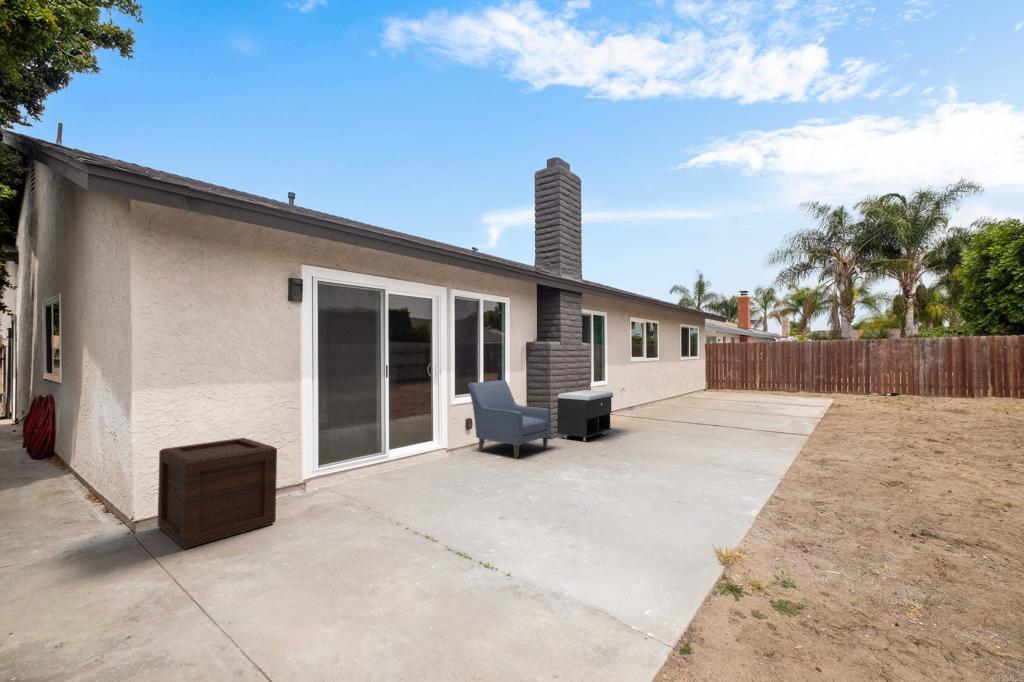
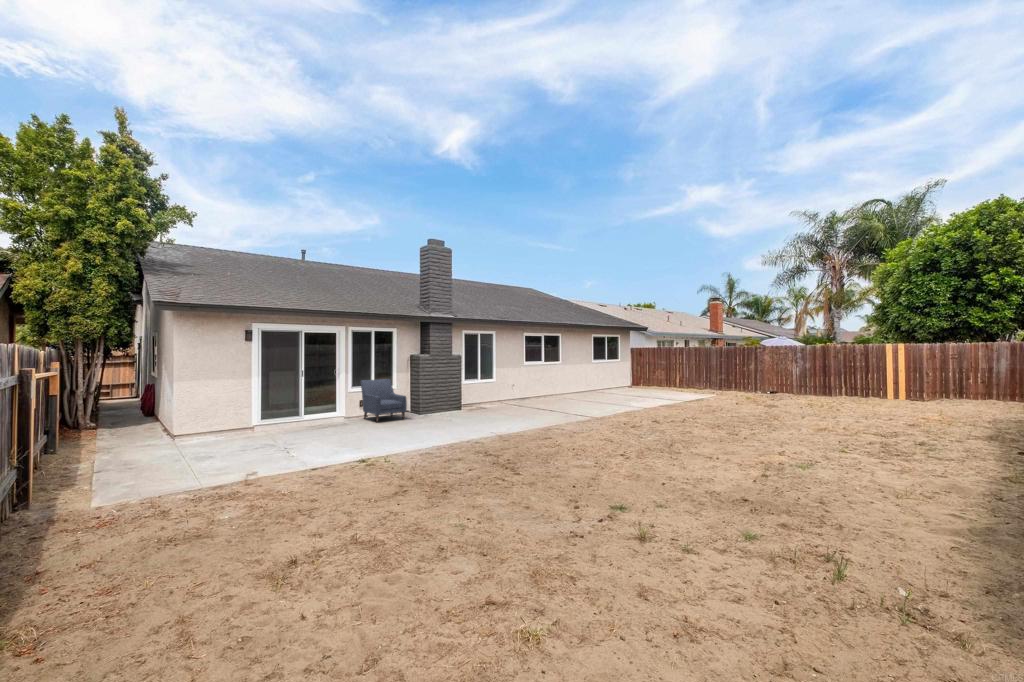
storage bench: present [557,390,613,441] -> none [424,385,465,416]
wooden crate: present [158,438,277,549] -> none [183,404,228,443]

